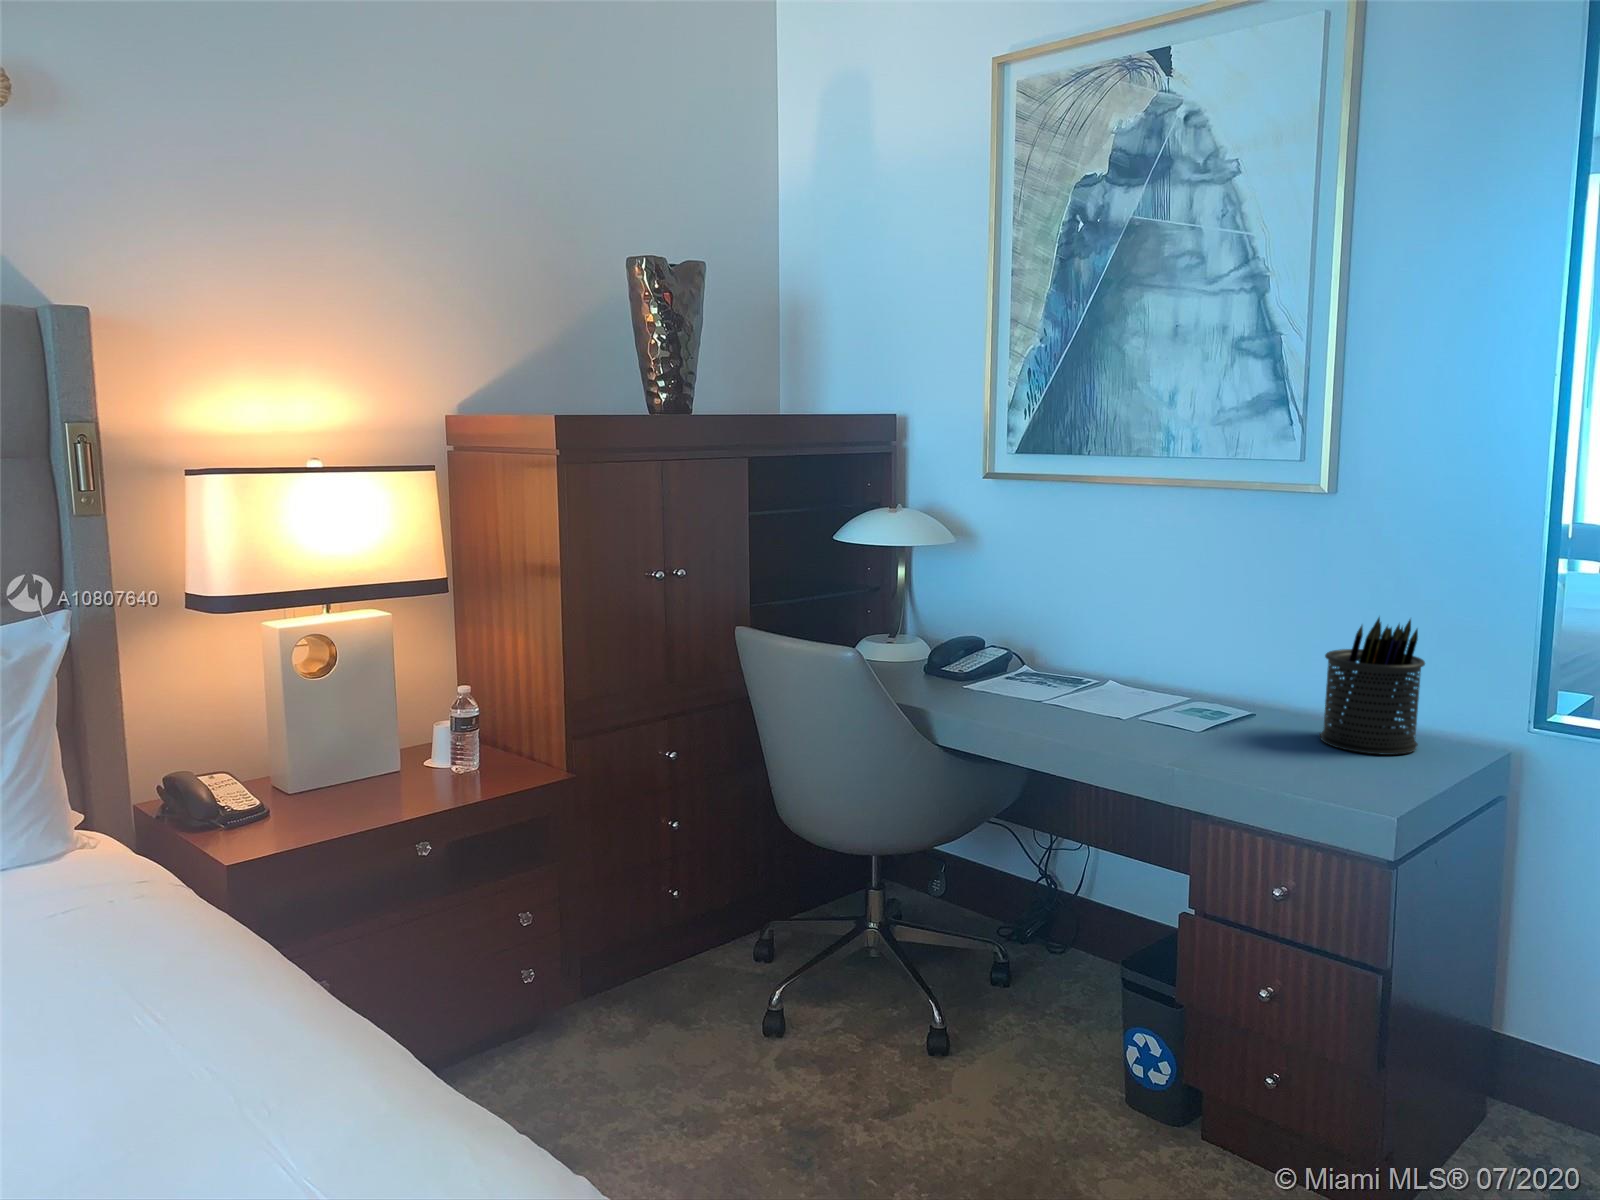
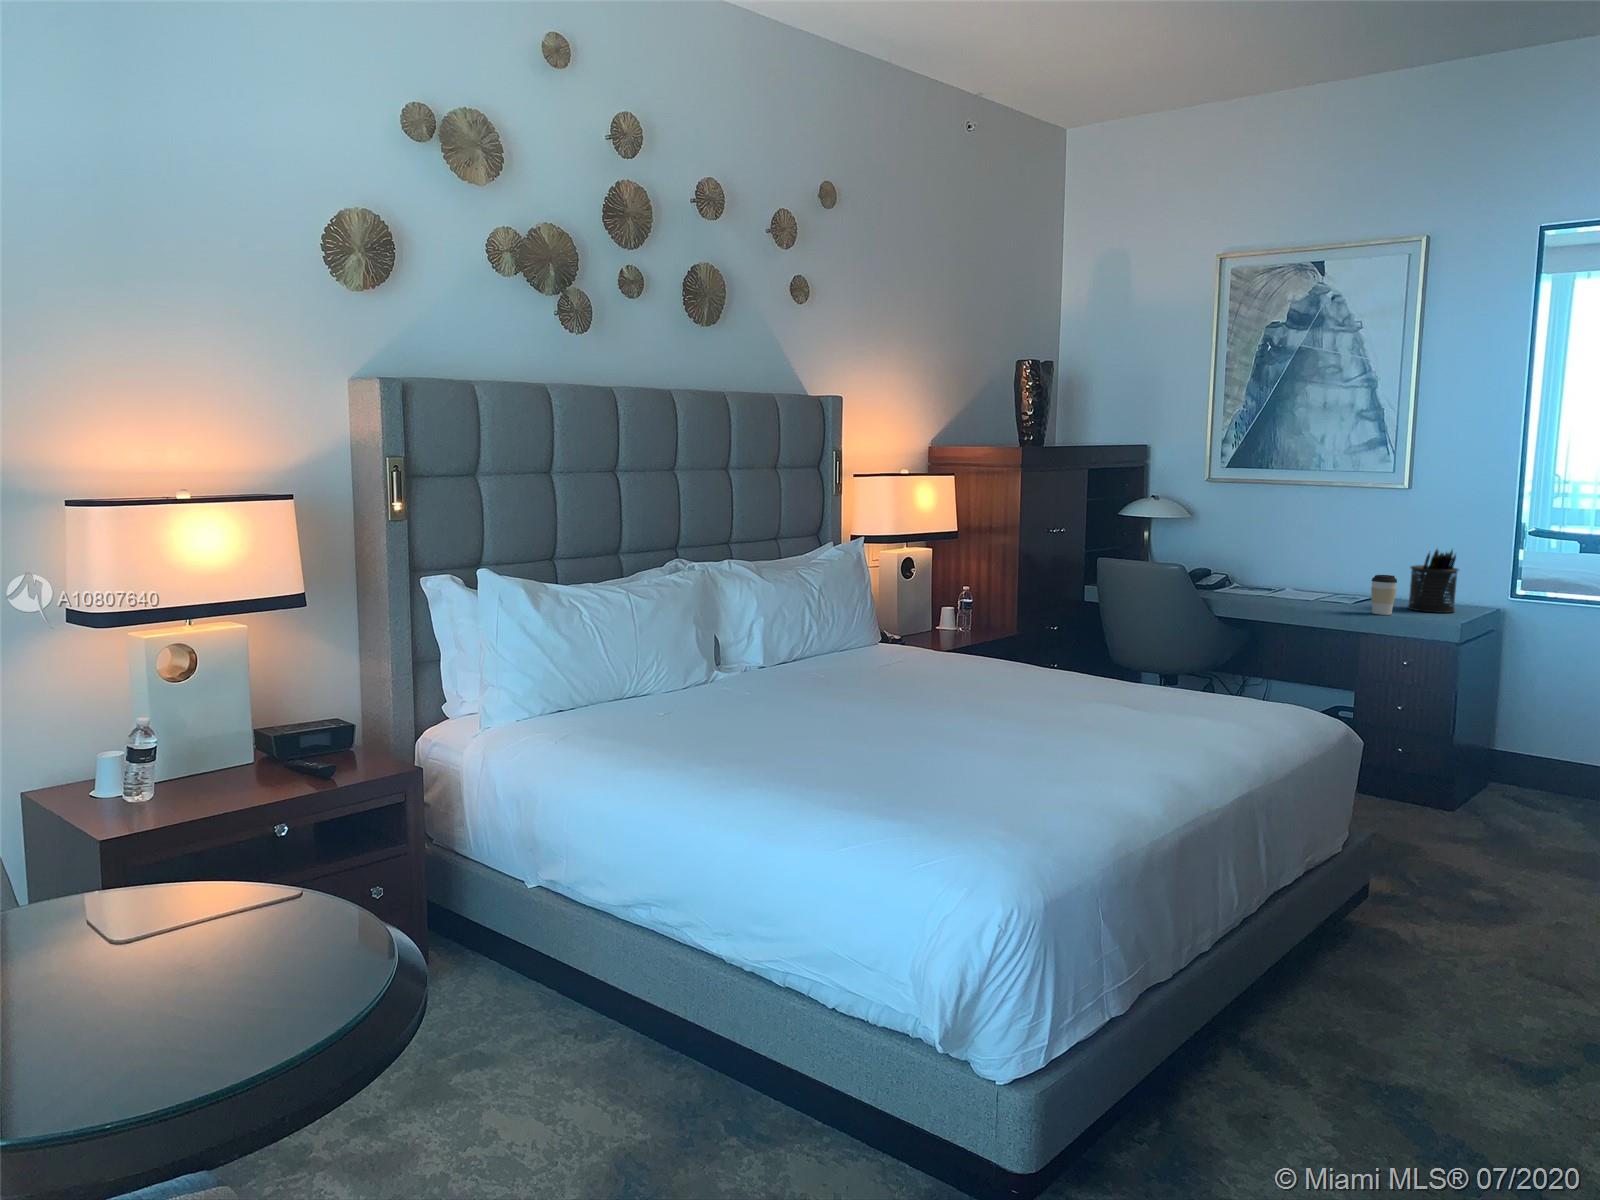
coffee cup: none [1233,677,1287,765] -> present [1371,575,1397,615]

